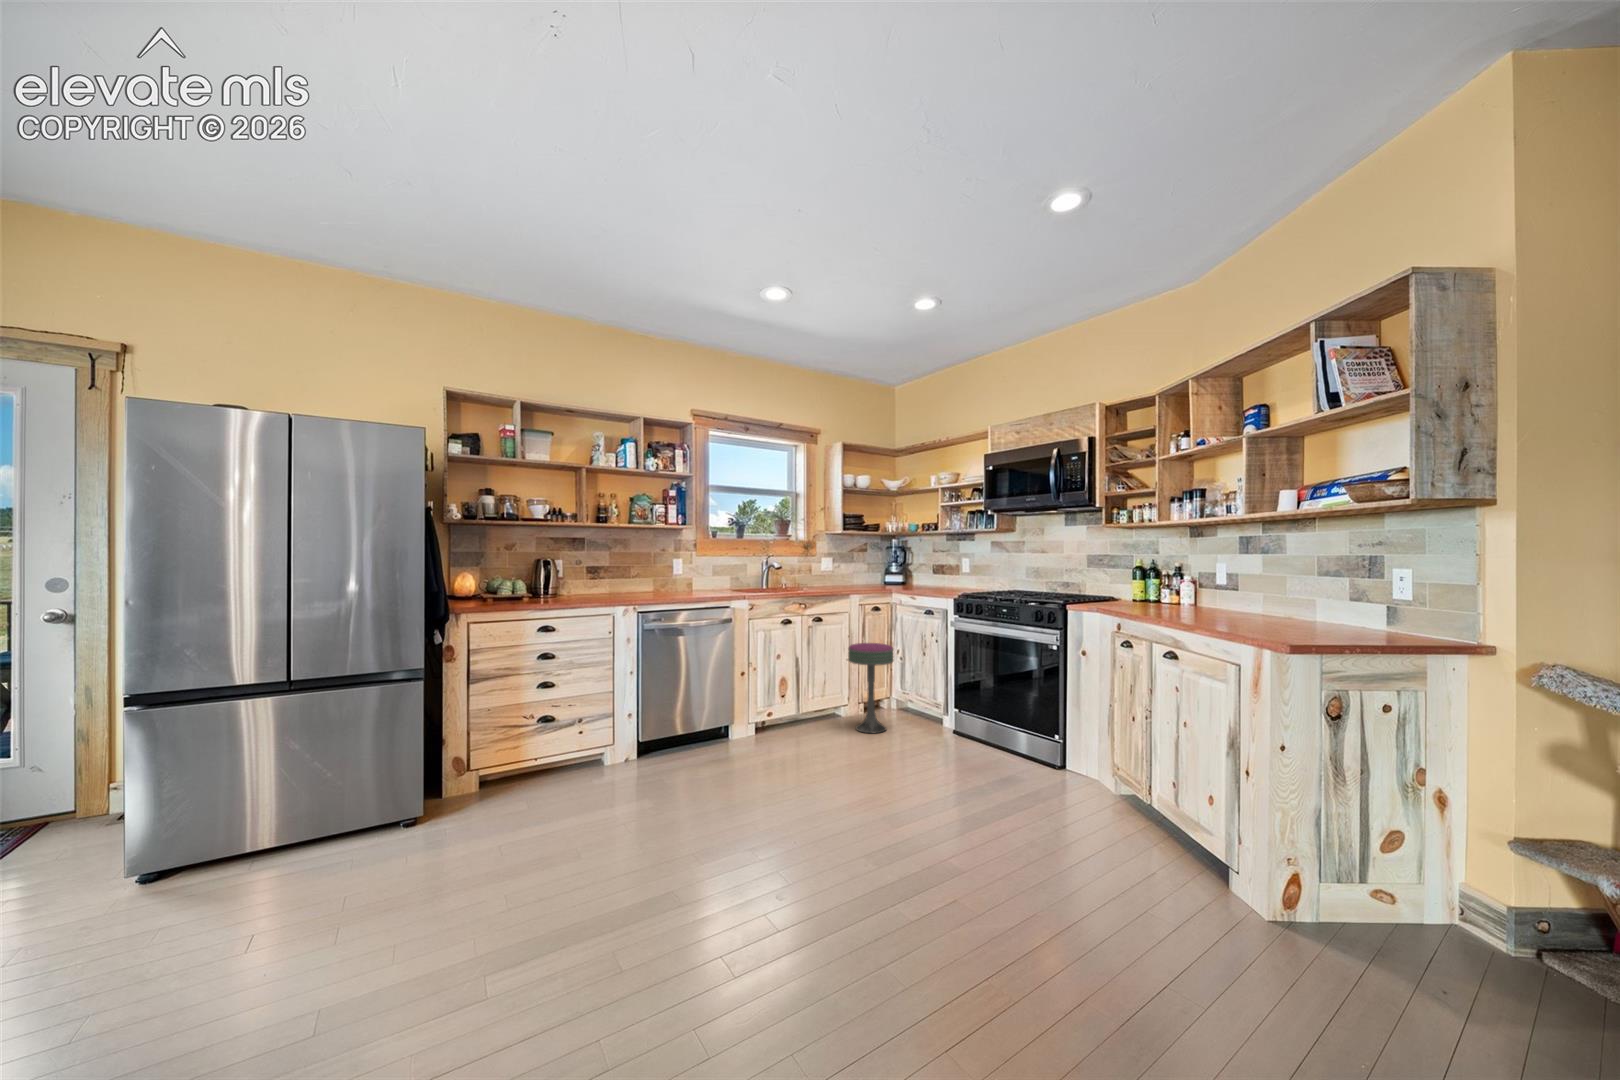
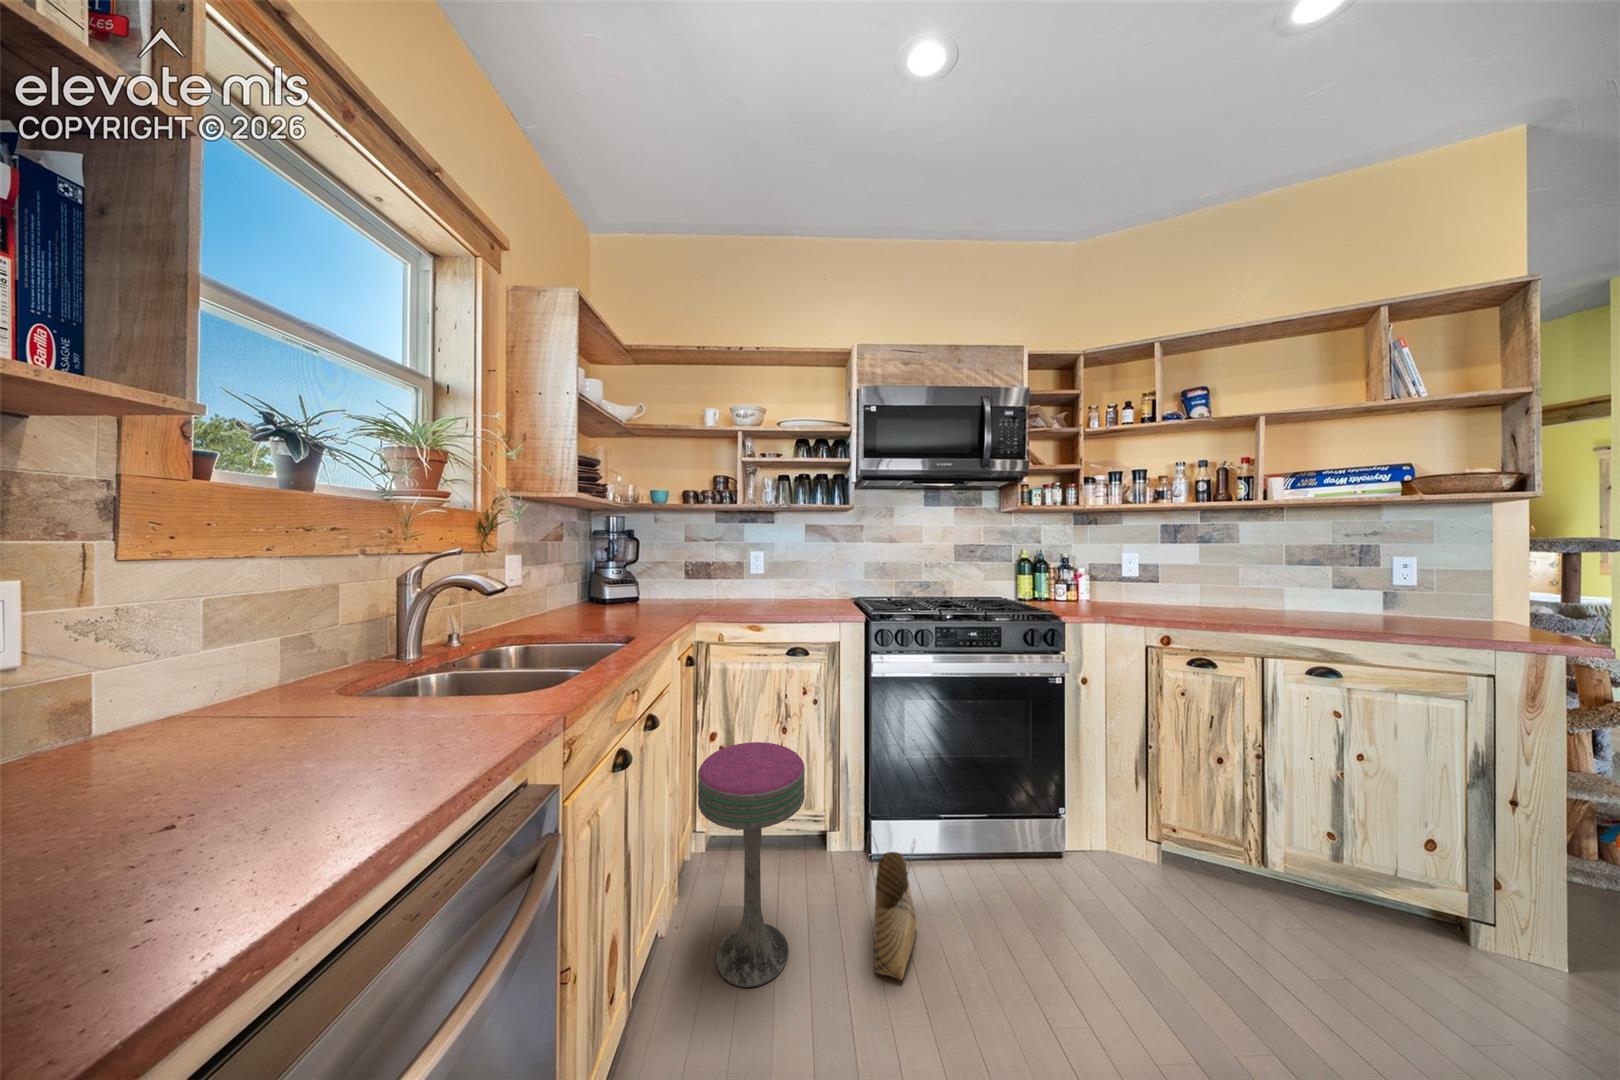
woven basket: none [897,690,934,747] -> present [867,831,917,979]

